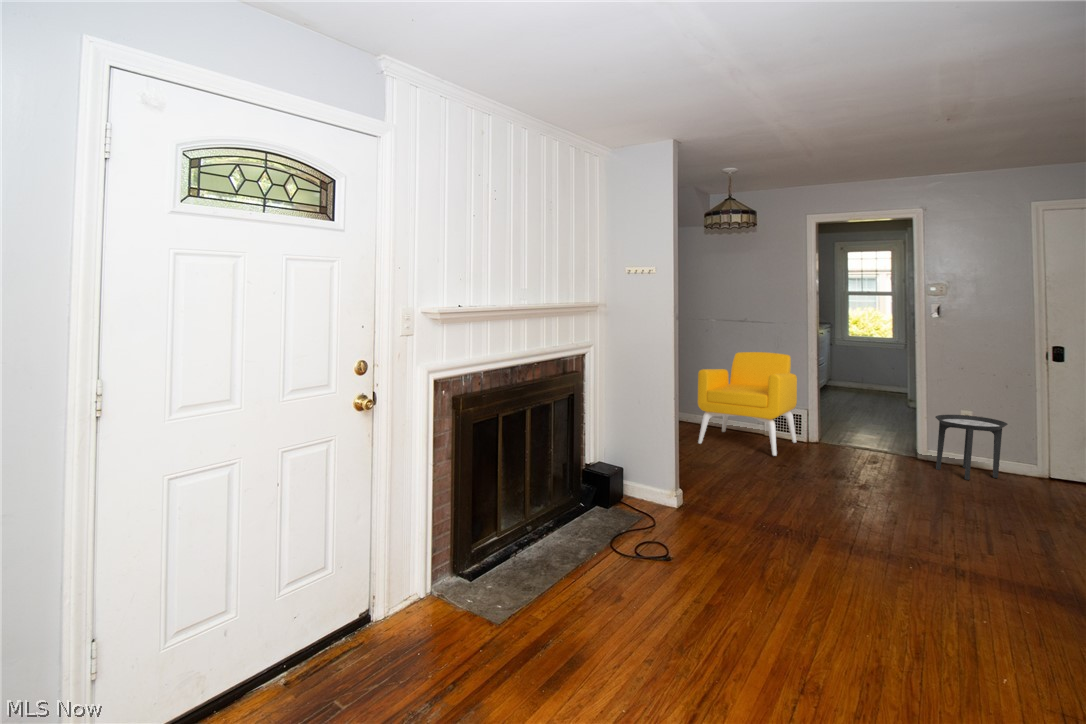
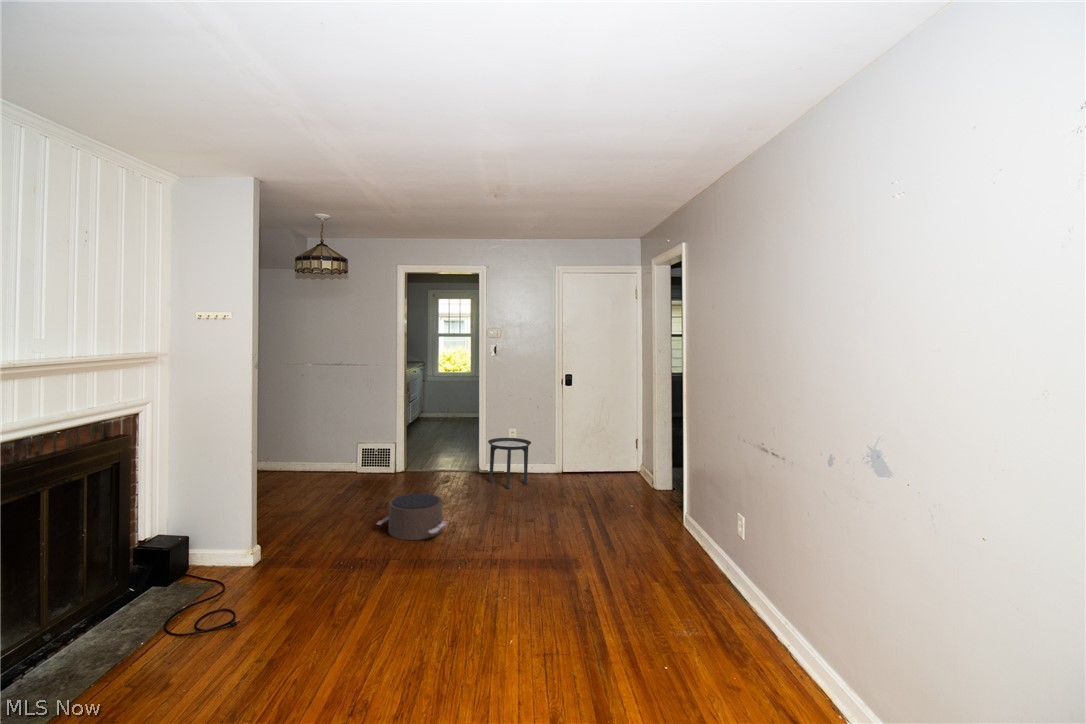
armchair: present [698,352,797,456] -> none [290,391,387,490]
pouf: none [796,464,890,518] -> present [377,493,447,540]

